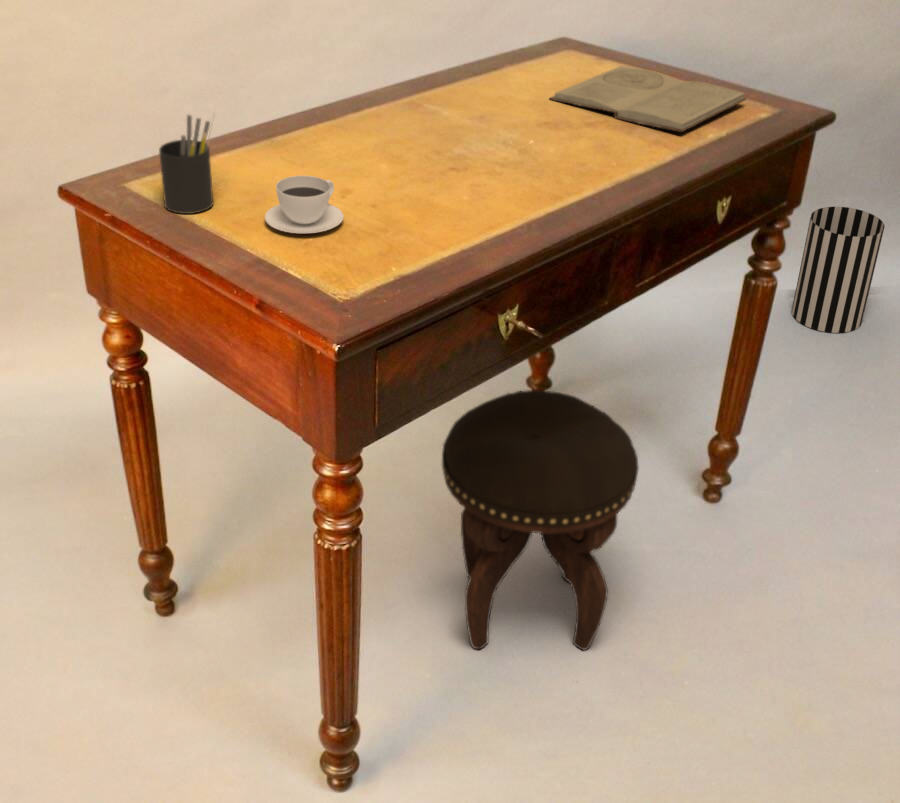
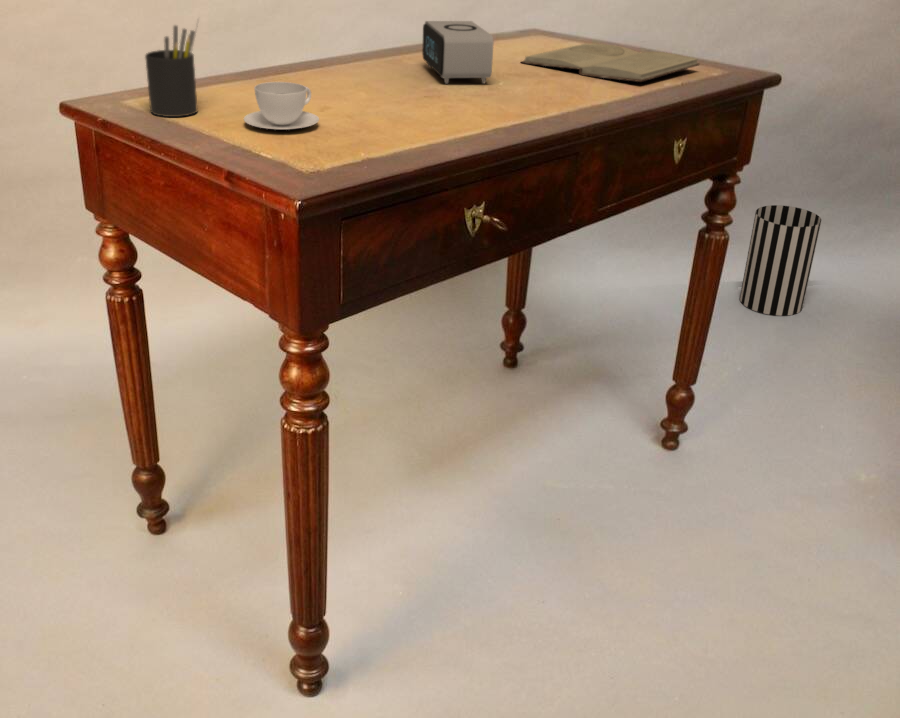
alarm clock: none [443,63,522,142] -> present [422,21,493,84]
footstool: present [442,390,639,650] -> none [417,323,602,570]

